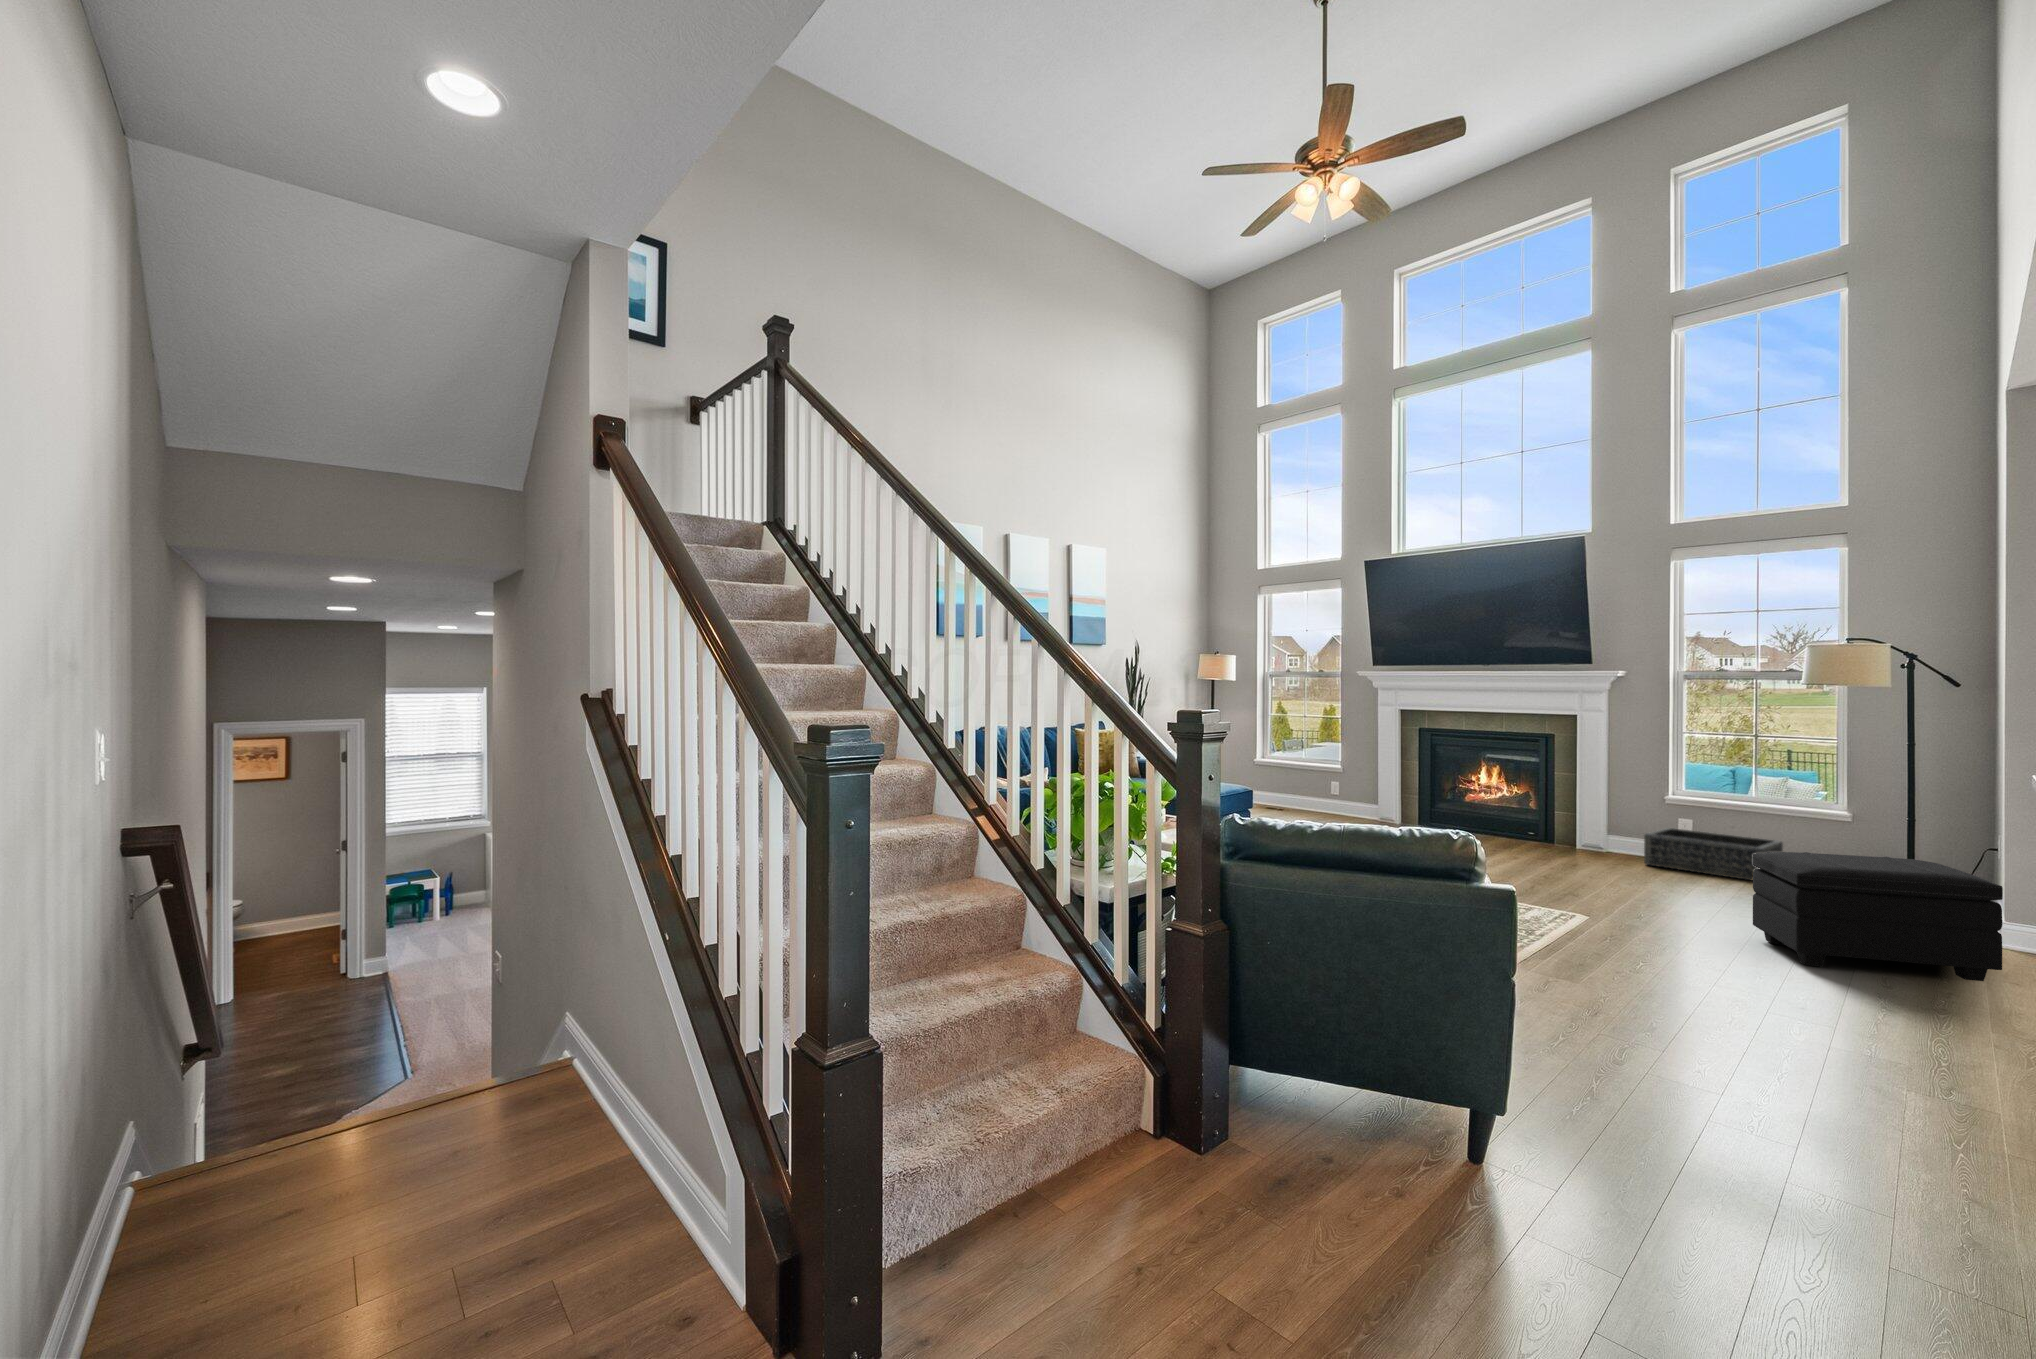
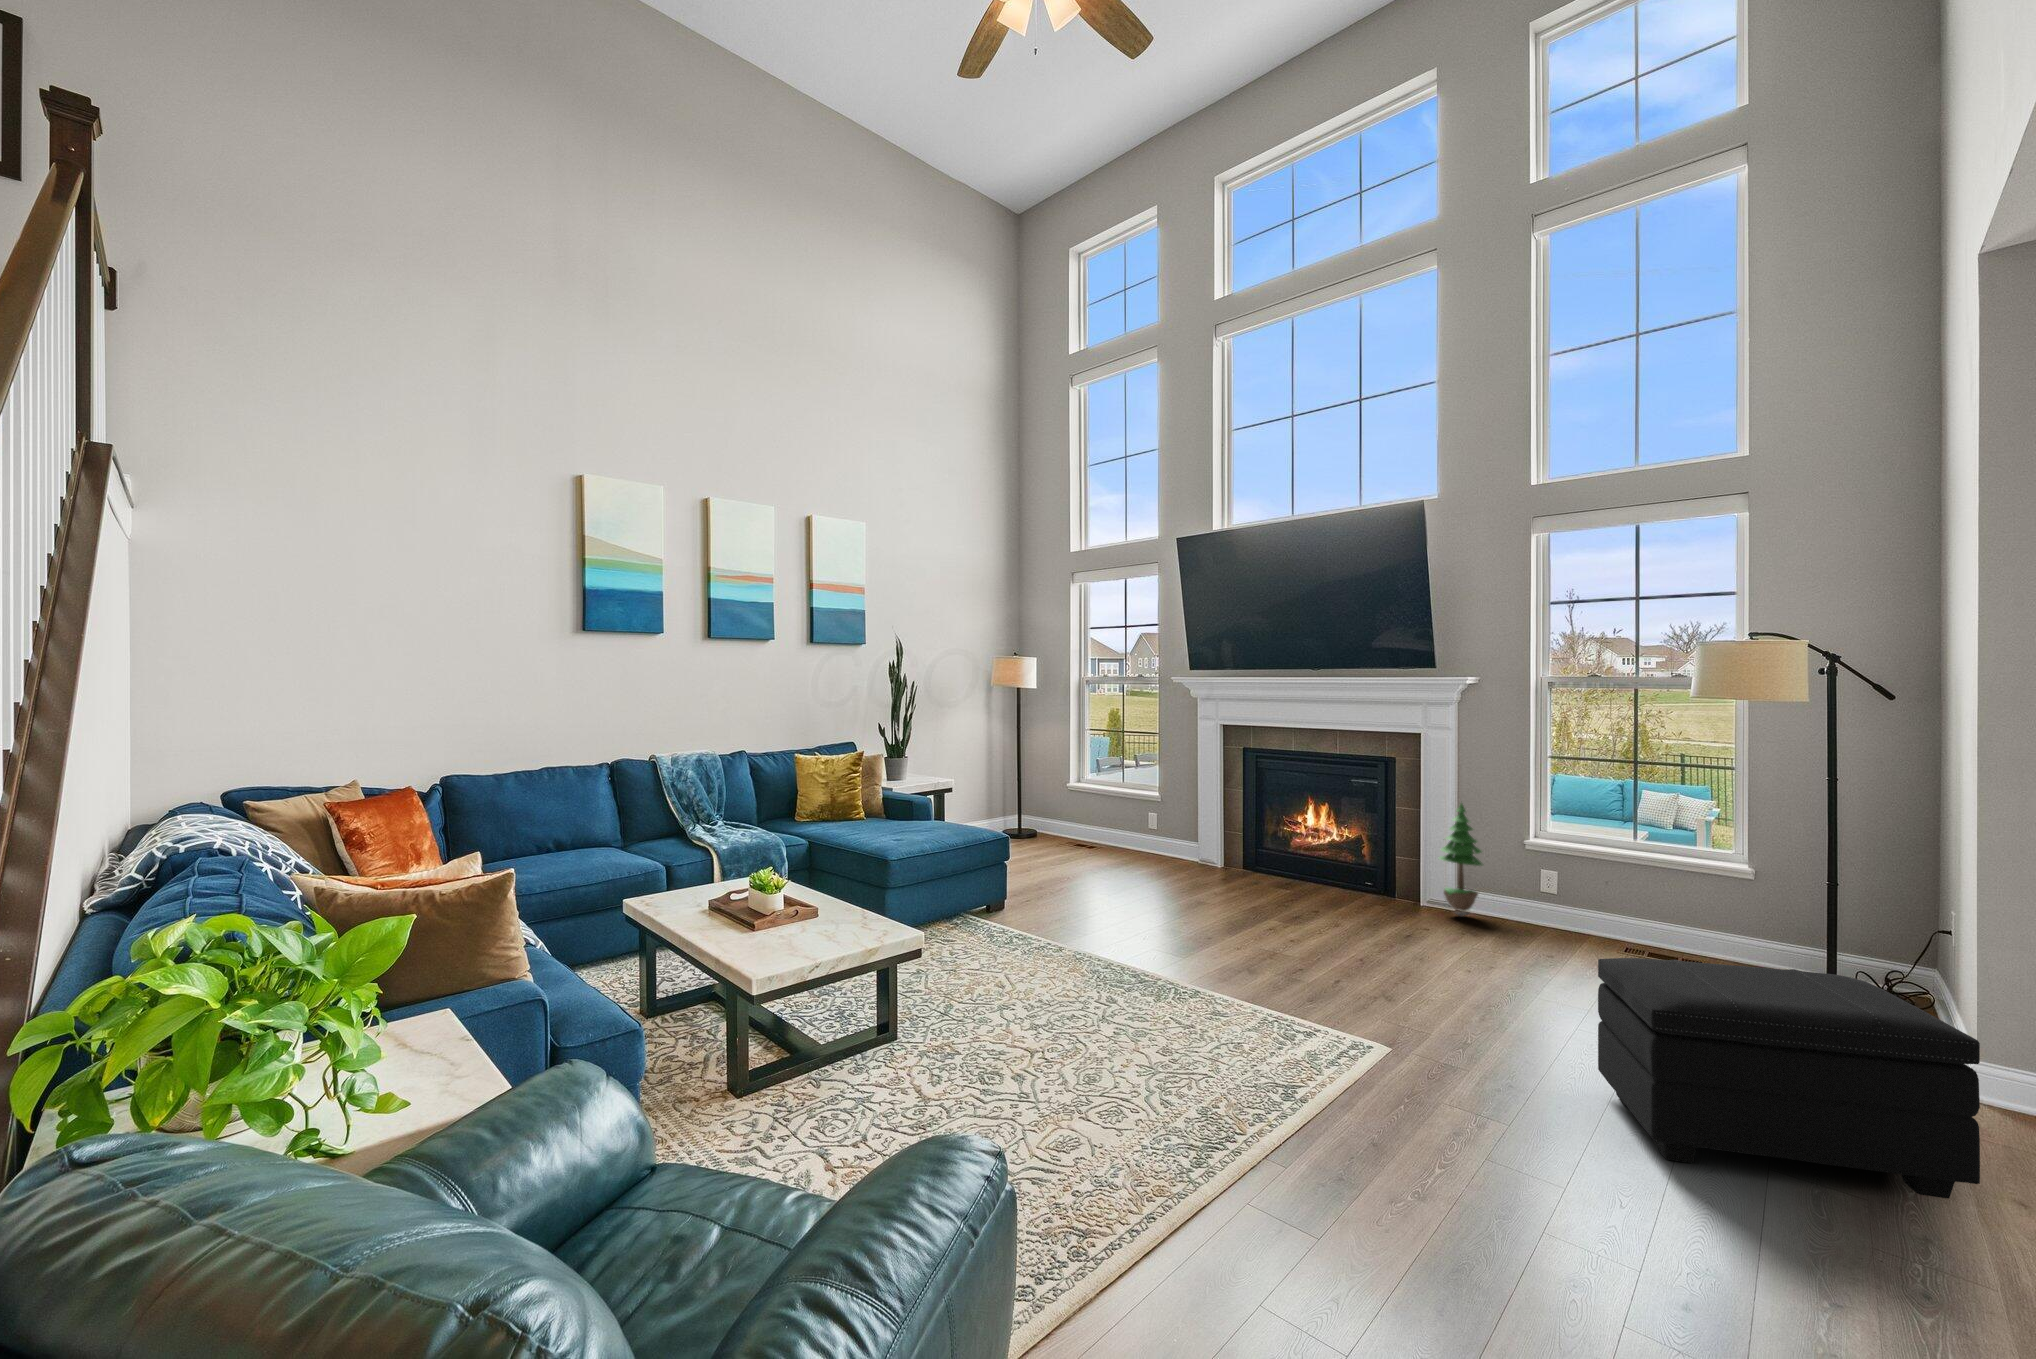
potted tree: none [1595,766,1633,854] -> present [1439,803,1482,917]
basket: present [1644,828,1783,880] -> none [1492,884,1668,967]

